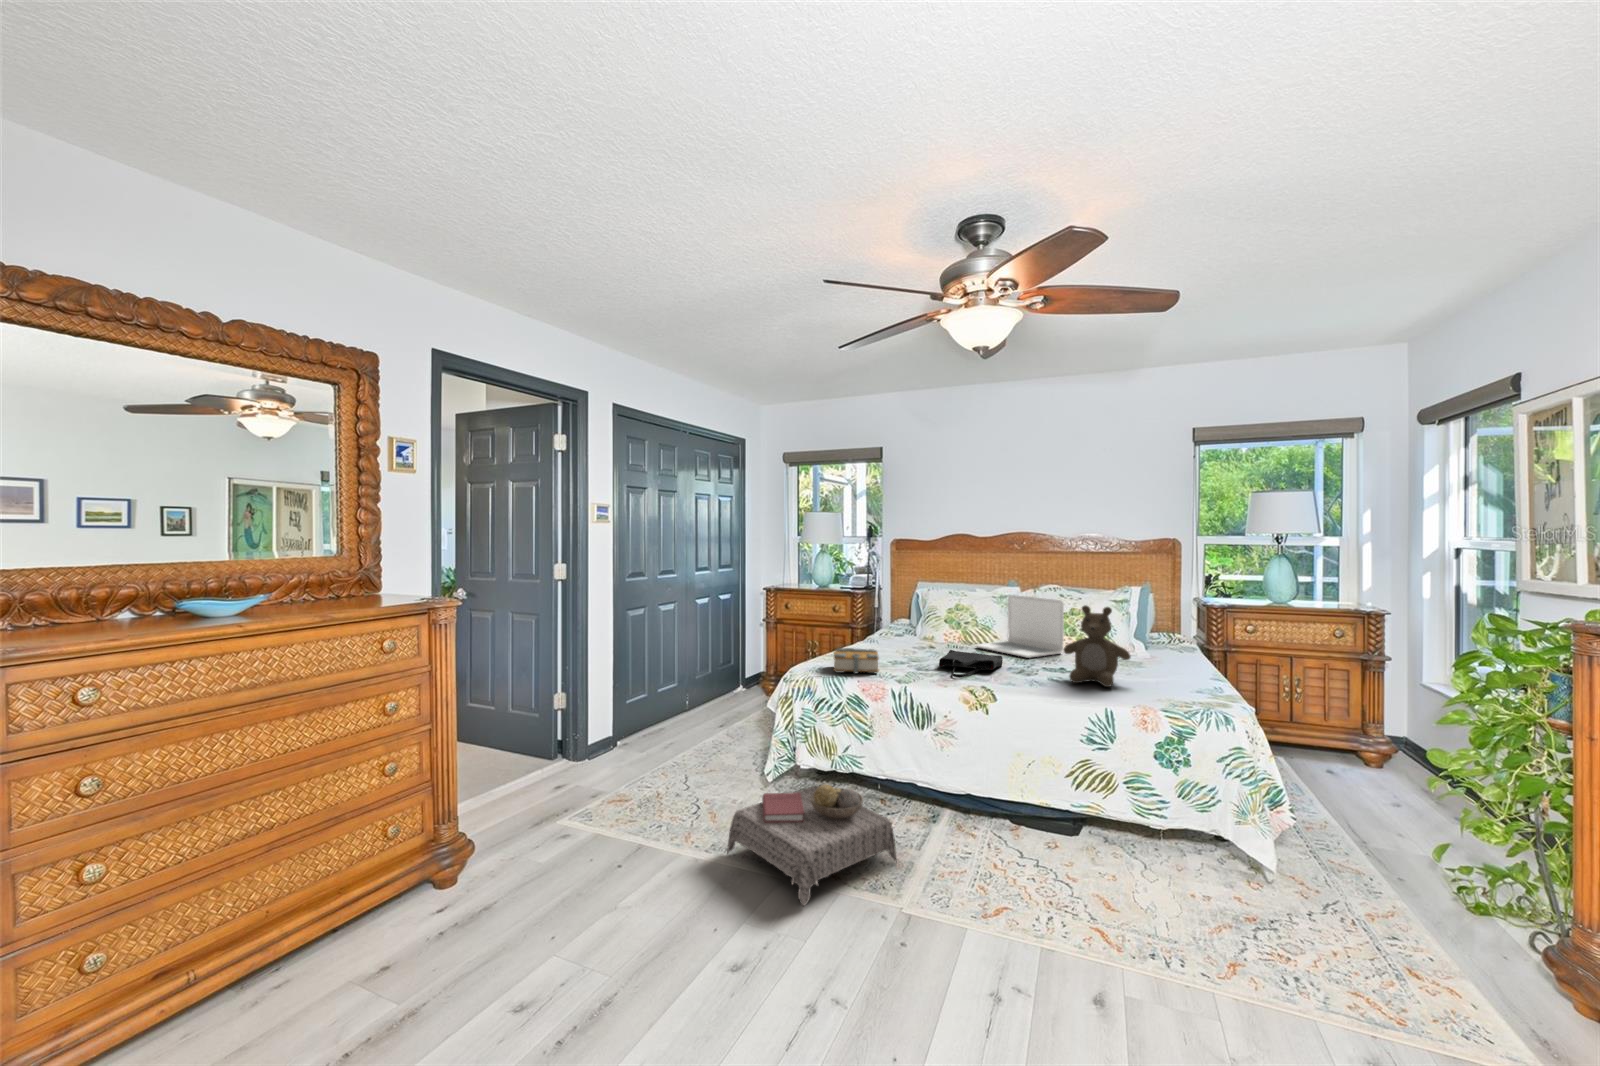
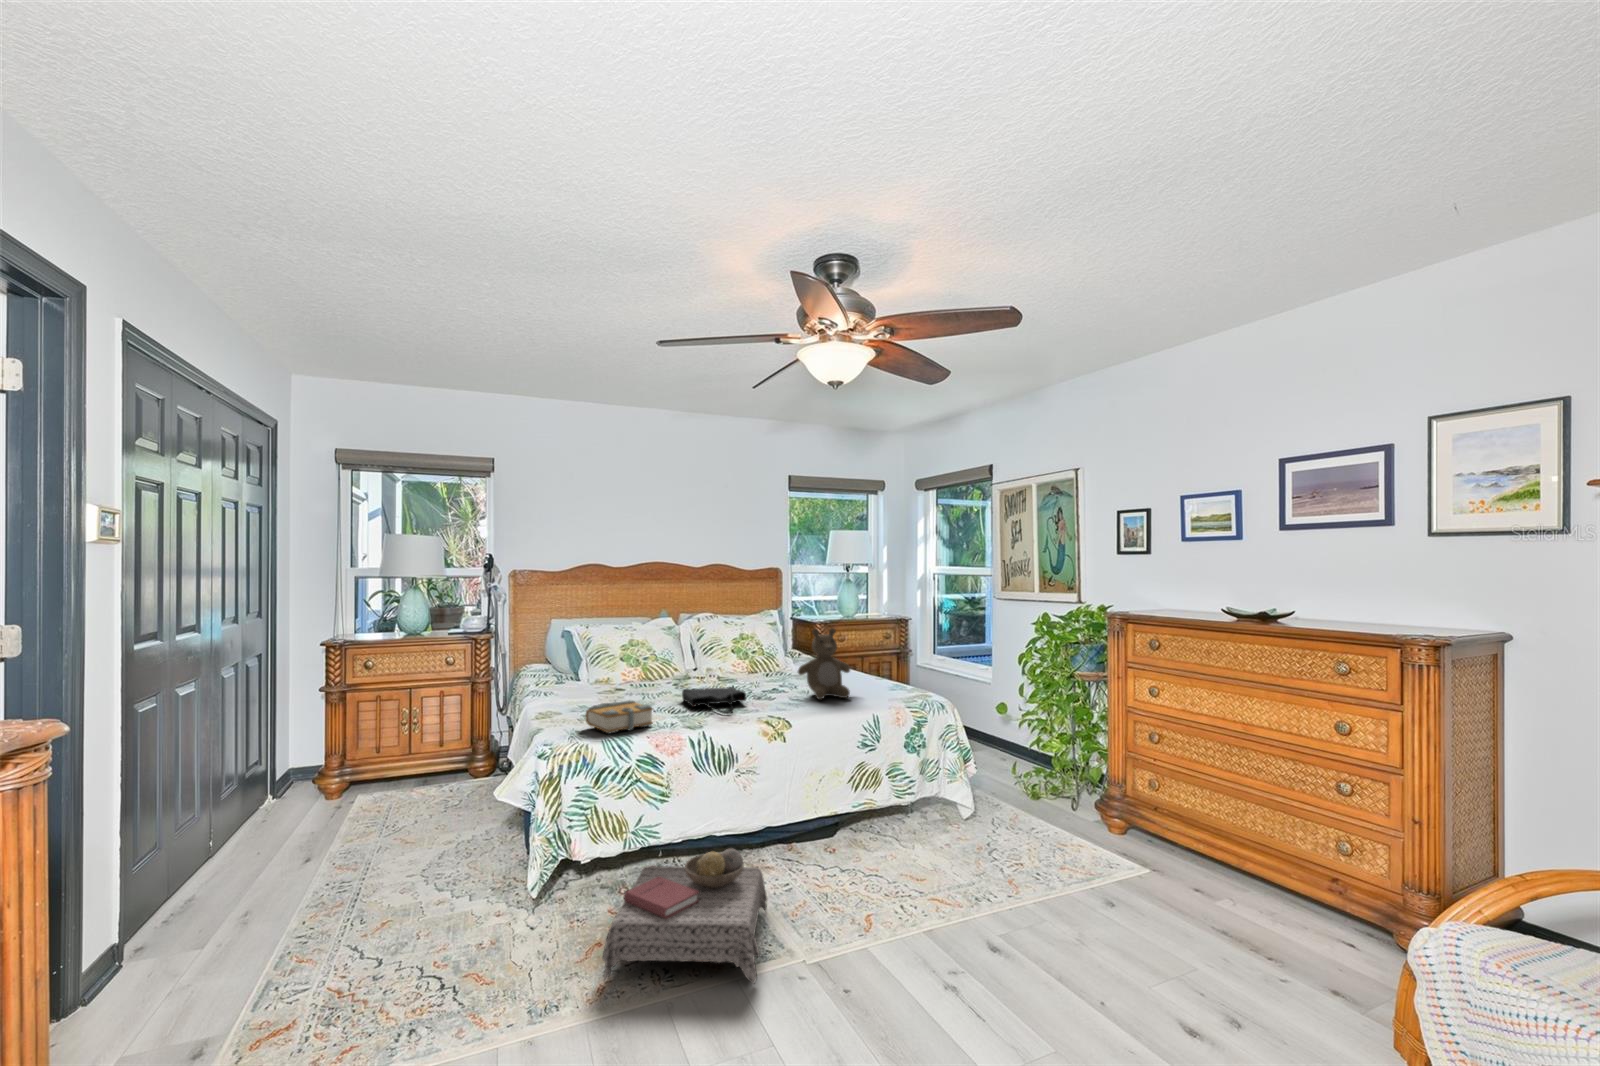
laptop: present [976,595,1064,658] -> none [672,626,752,686]

